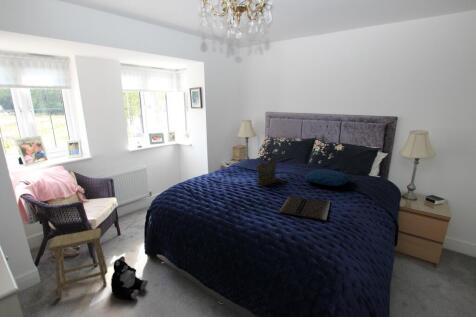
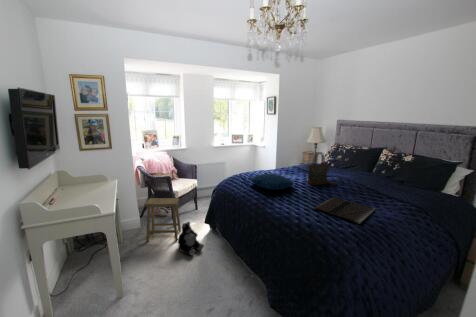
pillow: present [305,170,350,186] -> present [251,174,293,190]

